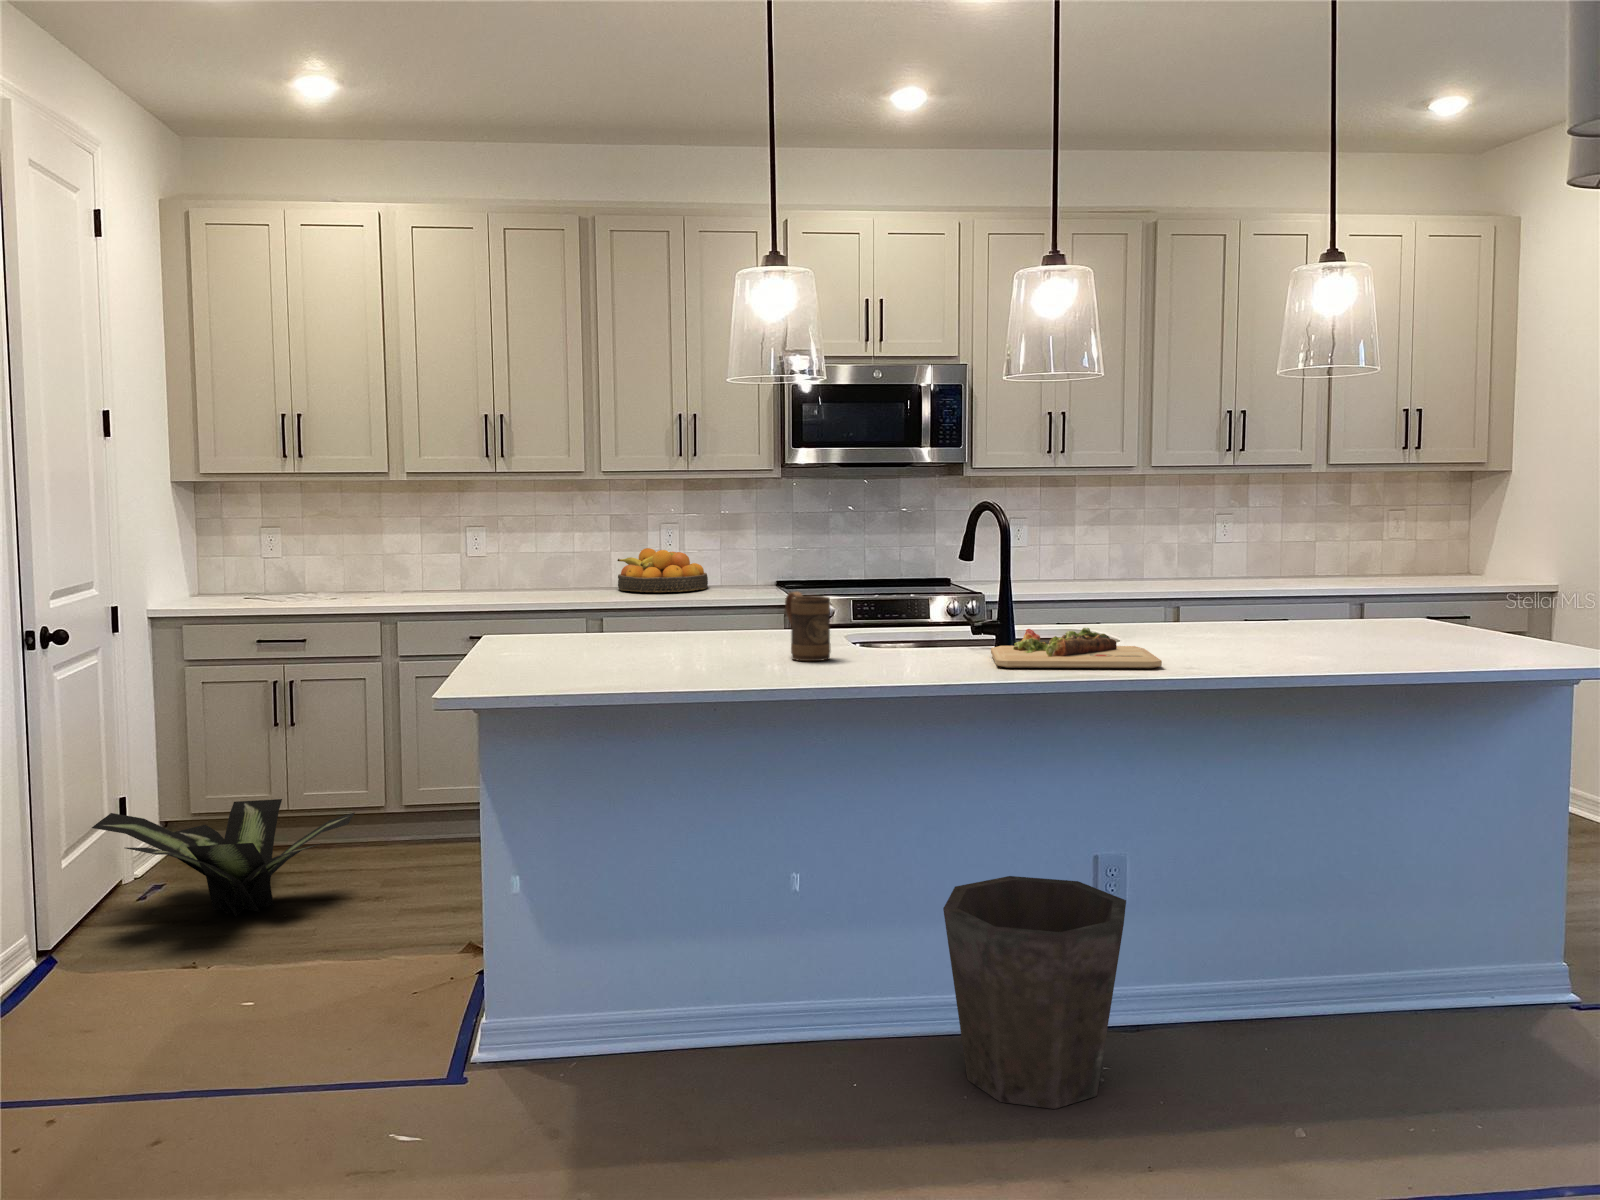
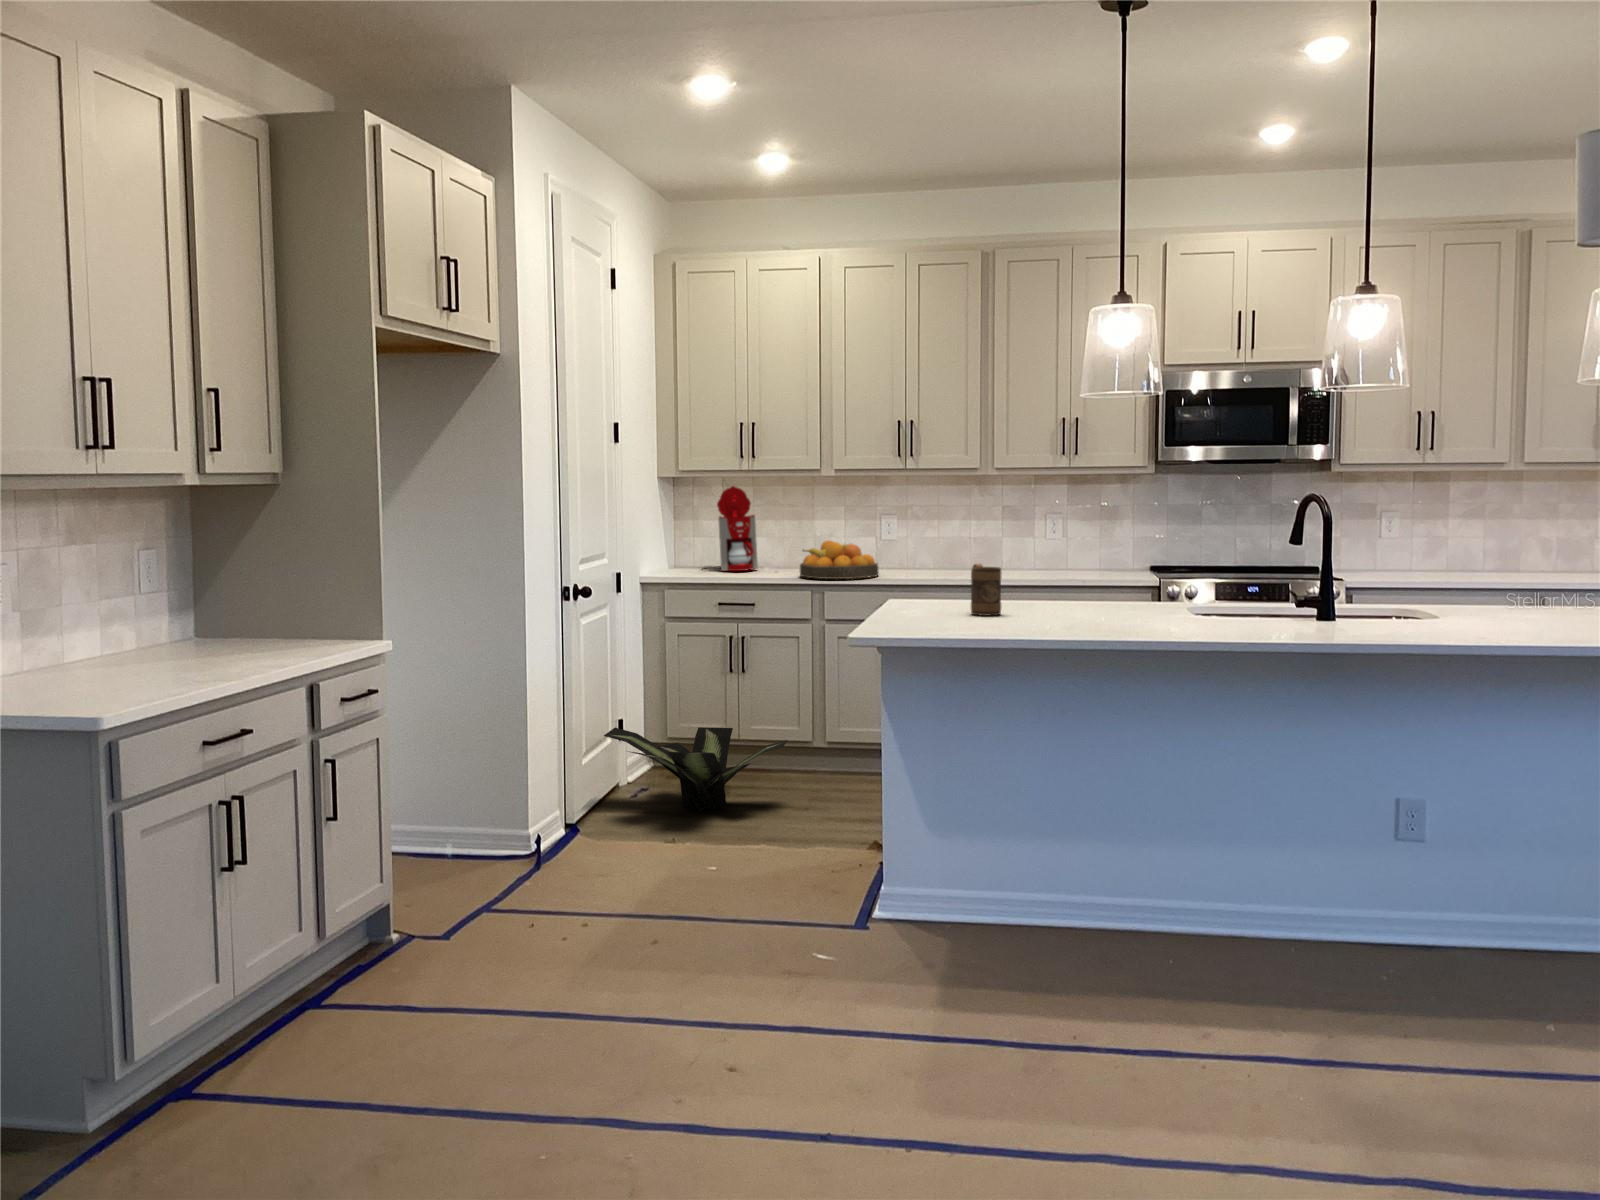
coffee maker: none [238,491,314,598] -> present [703,486,758,571]
fruit bowl: present [617,548,708,592] -> present [800,540,879,579]
mug: present [785,592,831,661] -> present [971,564,1002,616]
cutting board: present [991,628,1162,668] -> none [1305,603,1457,638]
waste bin: present [943,876,1126,1109] -> none [1249,812,1417,999]

